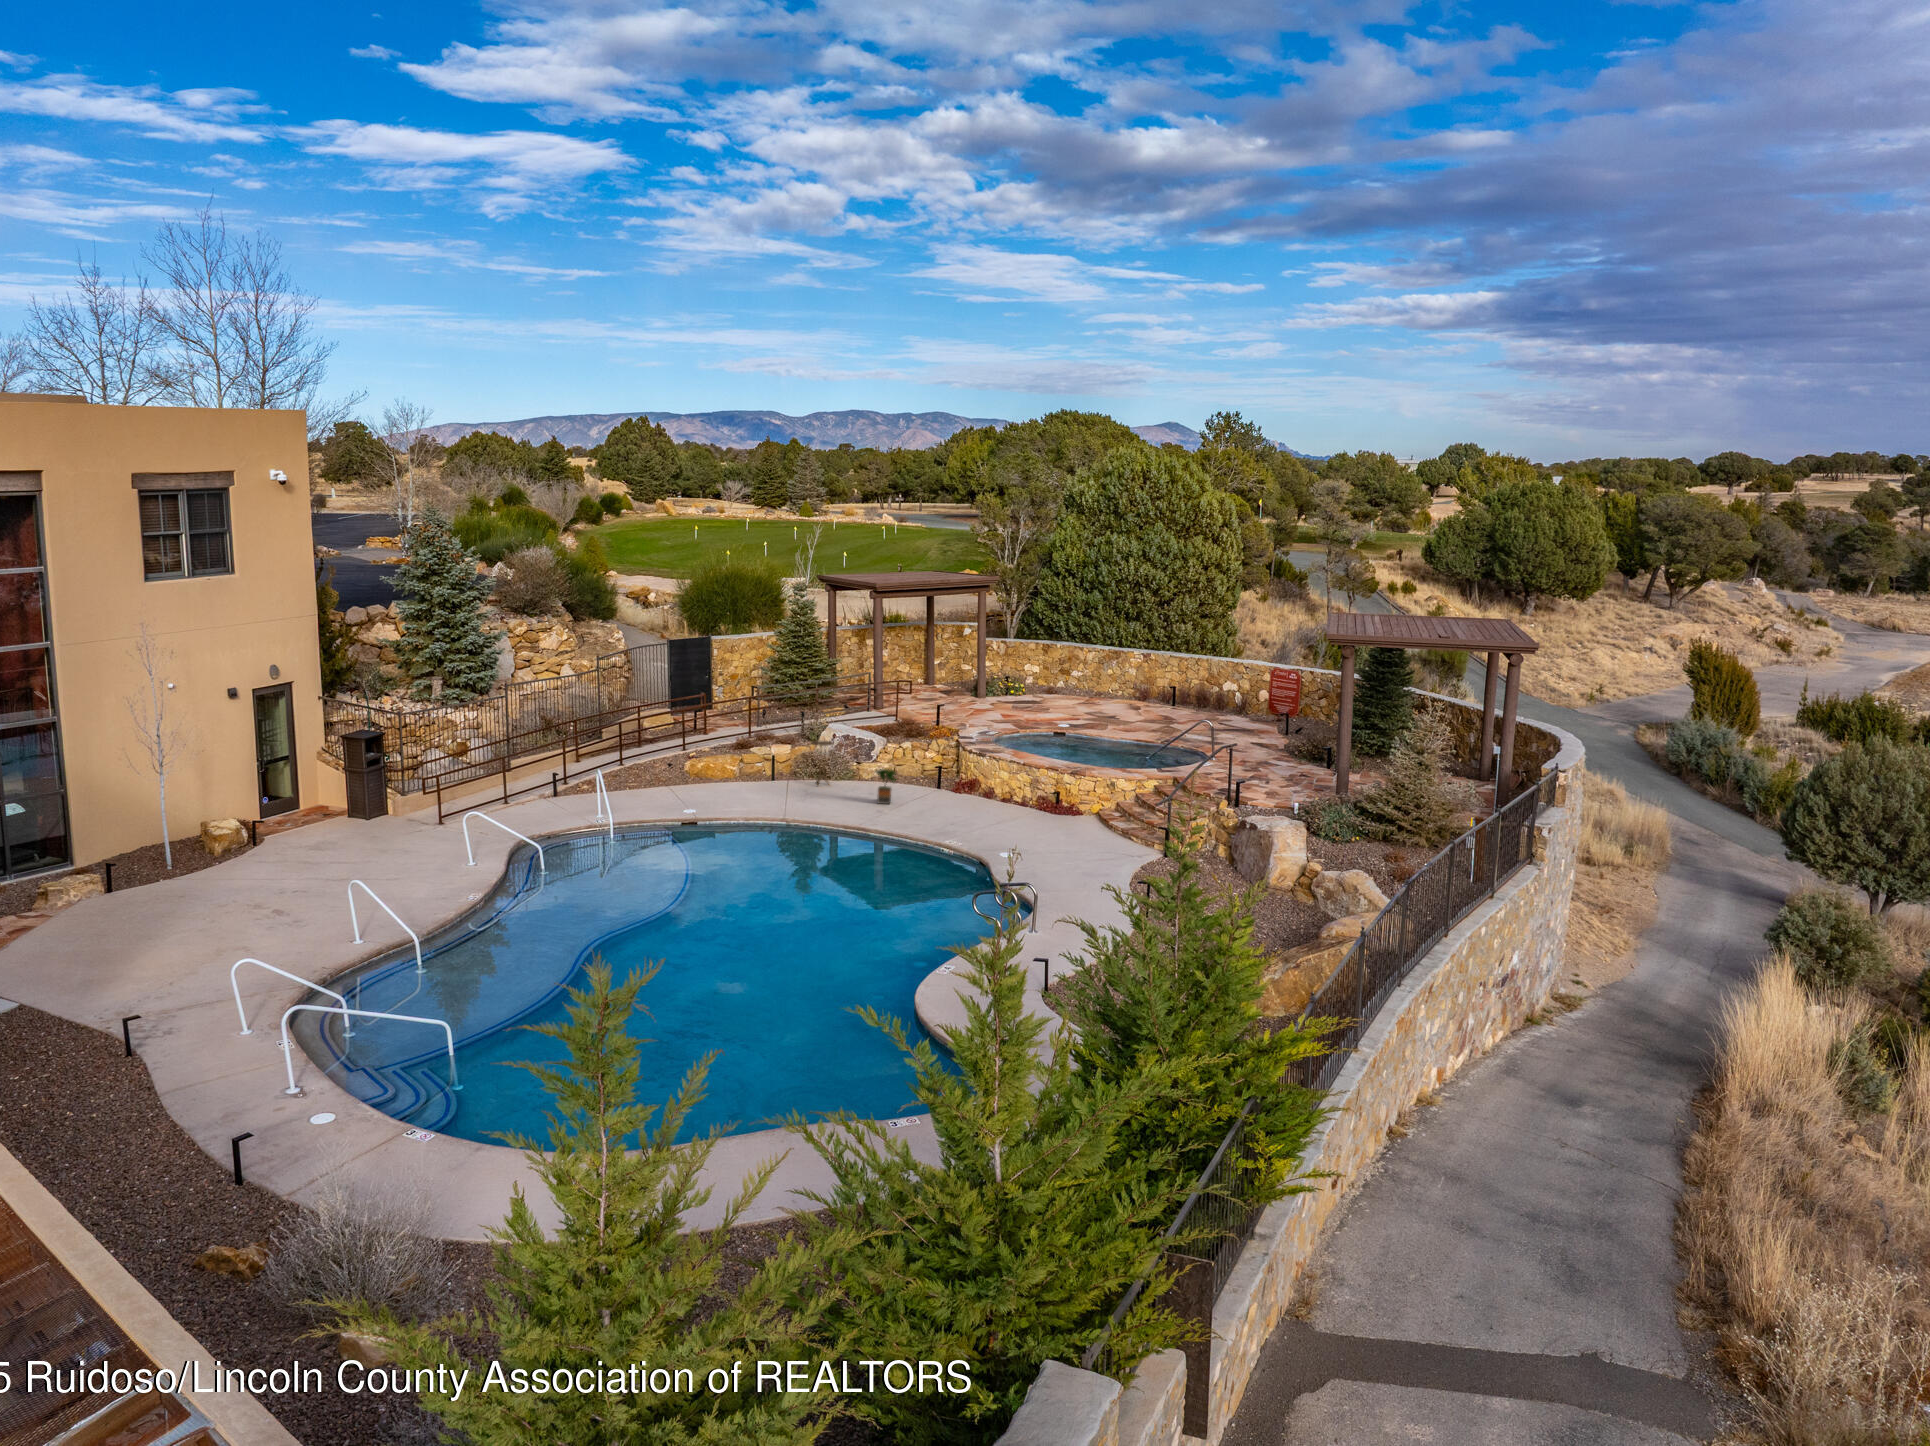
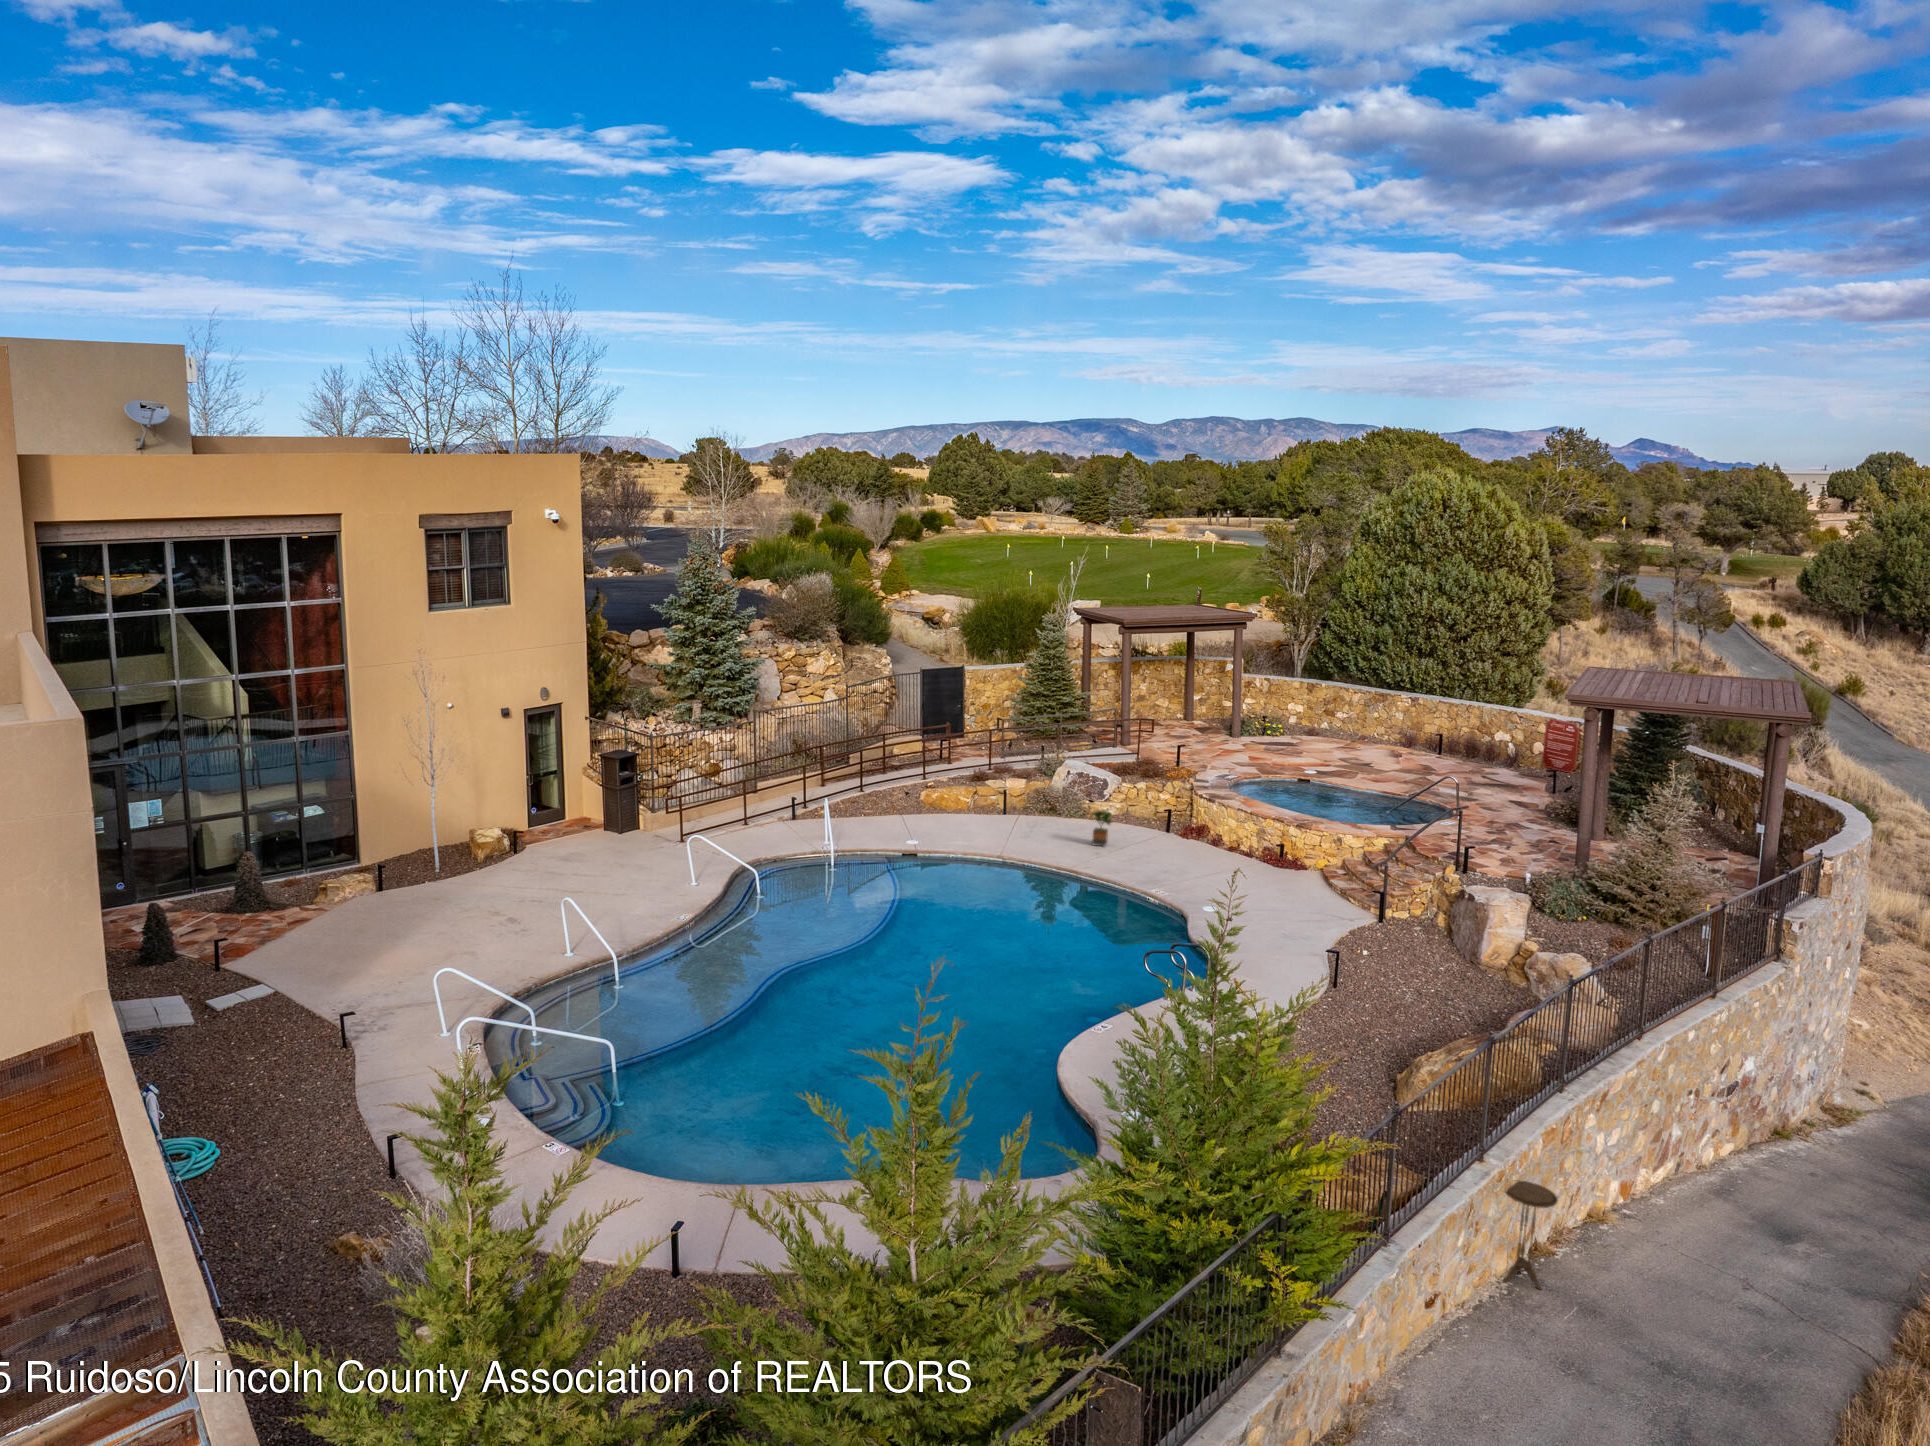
side table: present [812,741,833,785] -> present [1504,1181,1558,1290]

